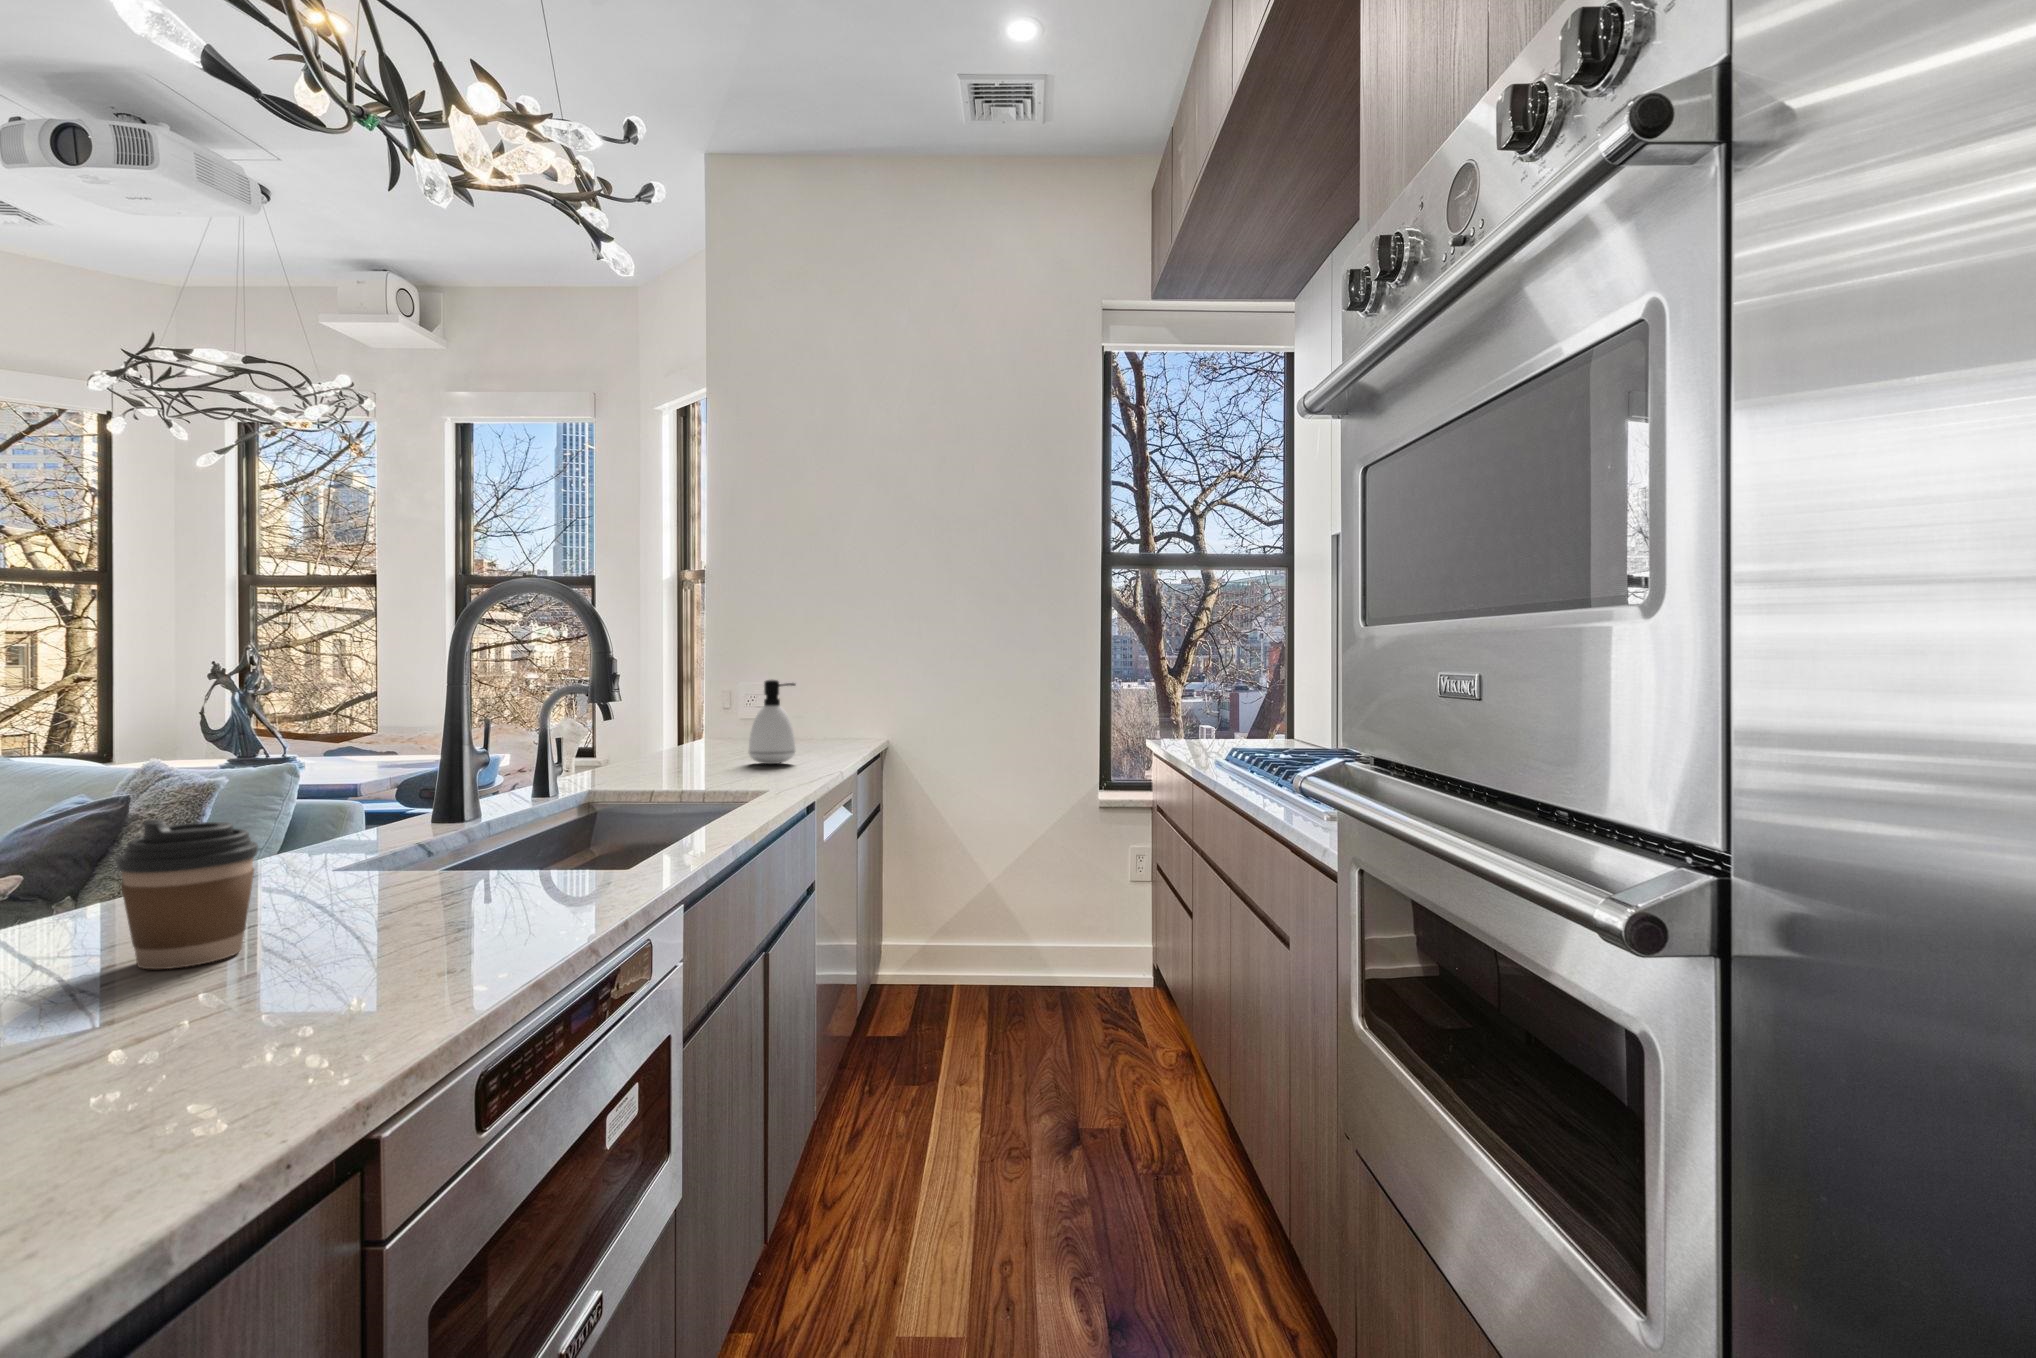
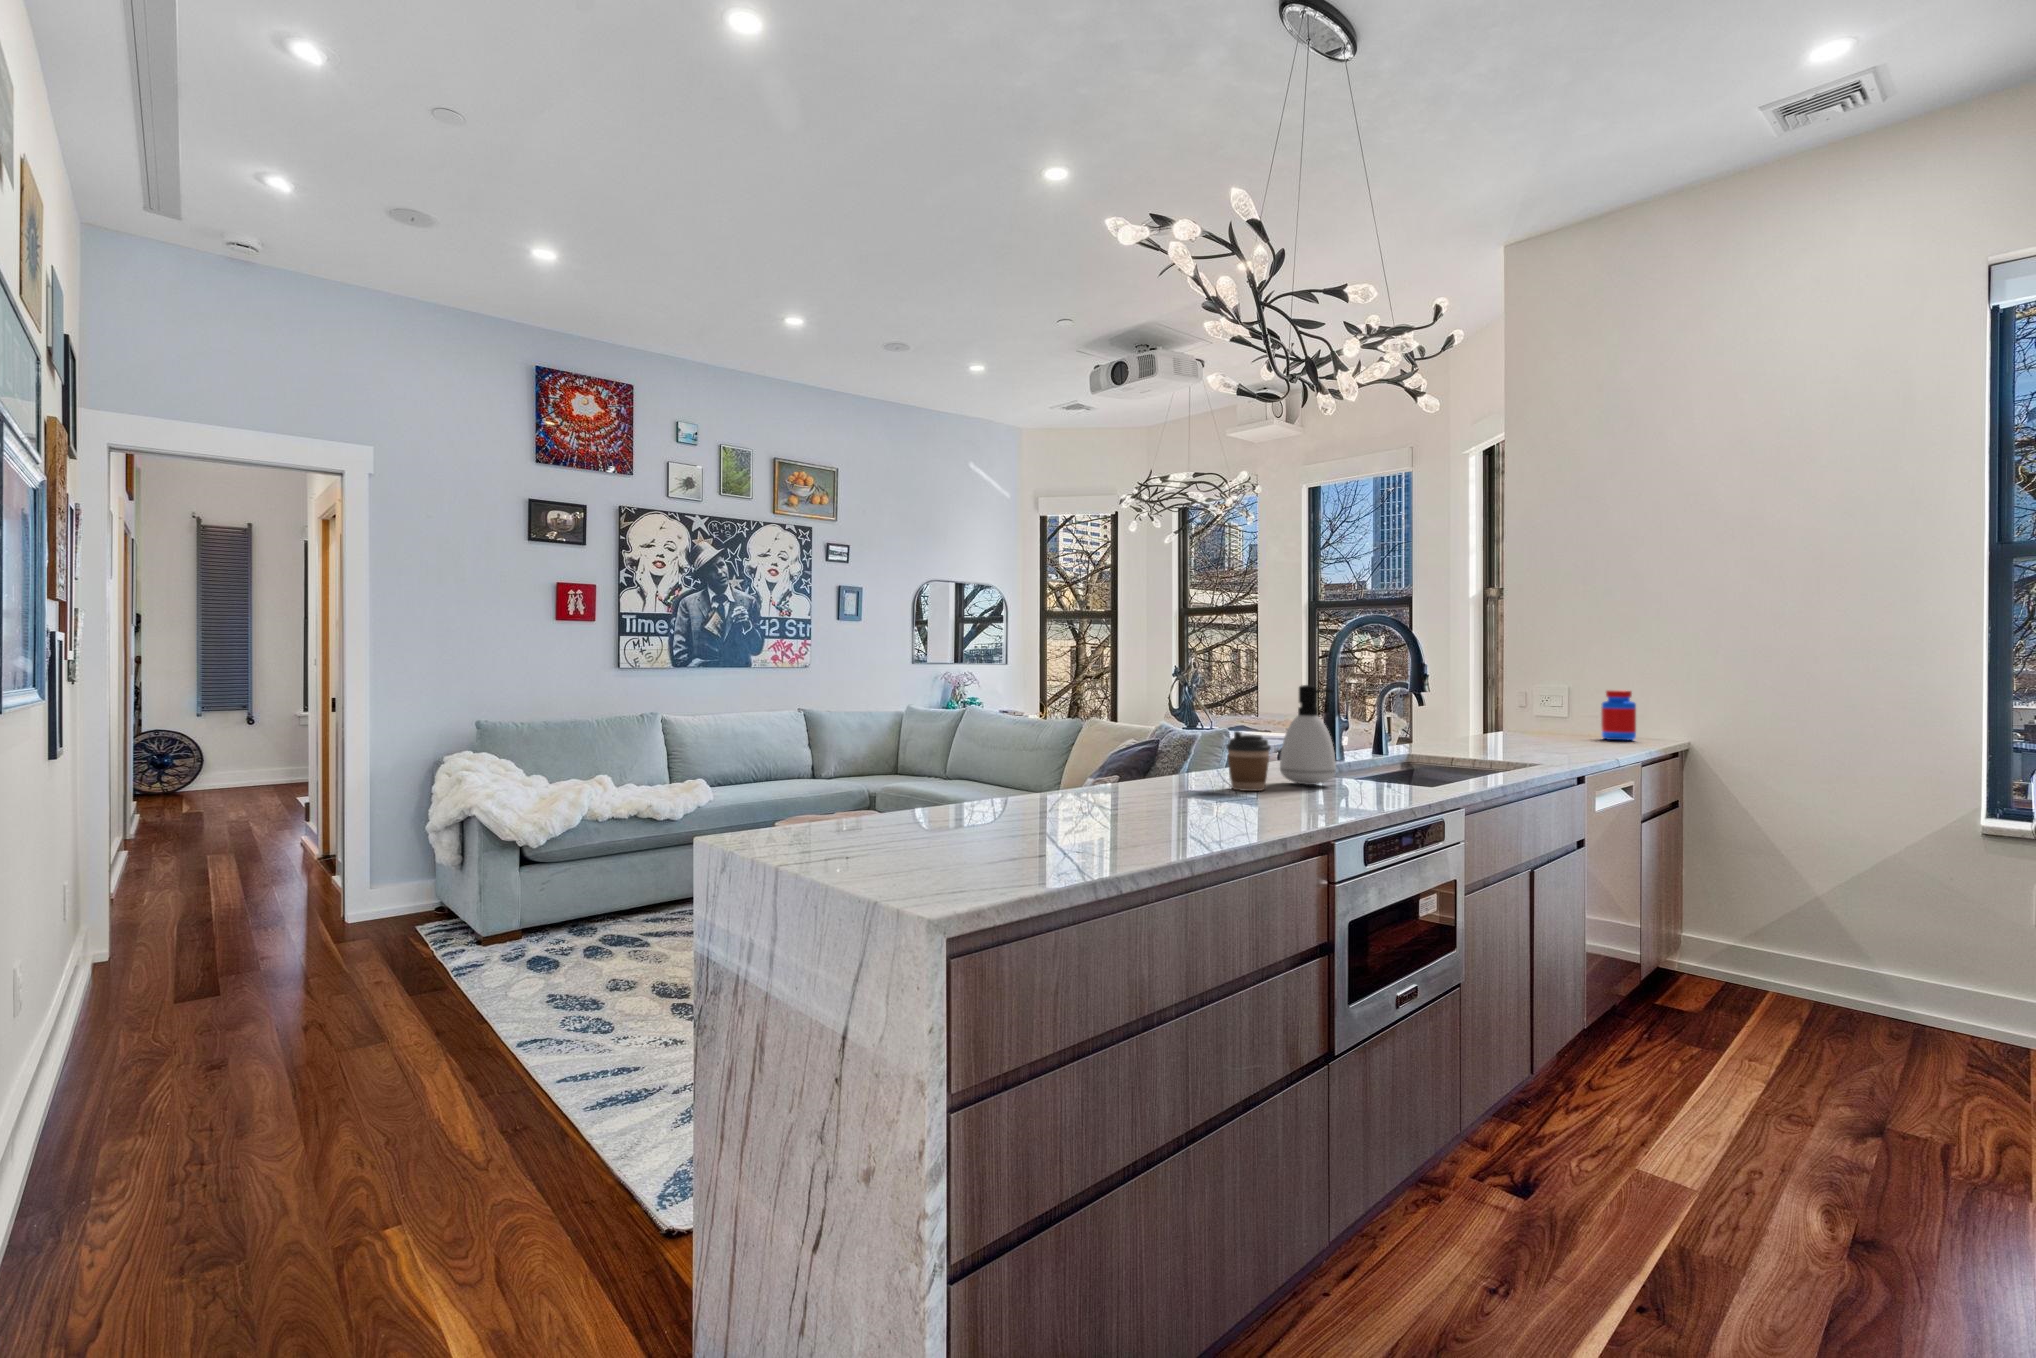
soap dispenser: present [749,680,795,764] -> present [1280,685,1336,785]
jar: none [810,688,843,744] -> present [1601,690,1636,740]

